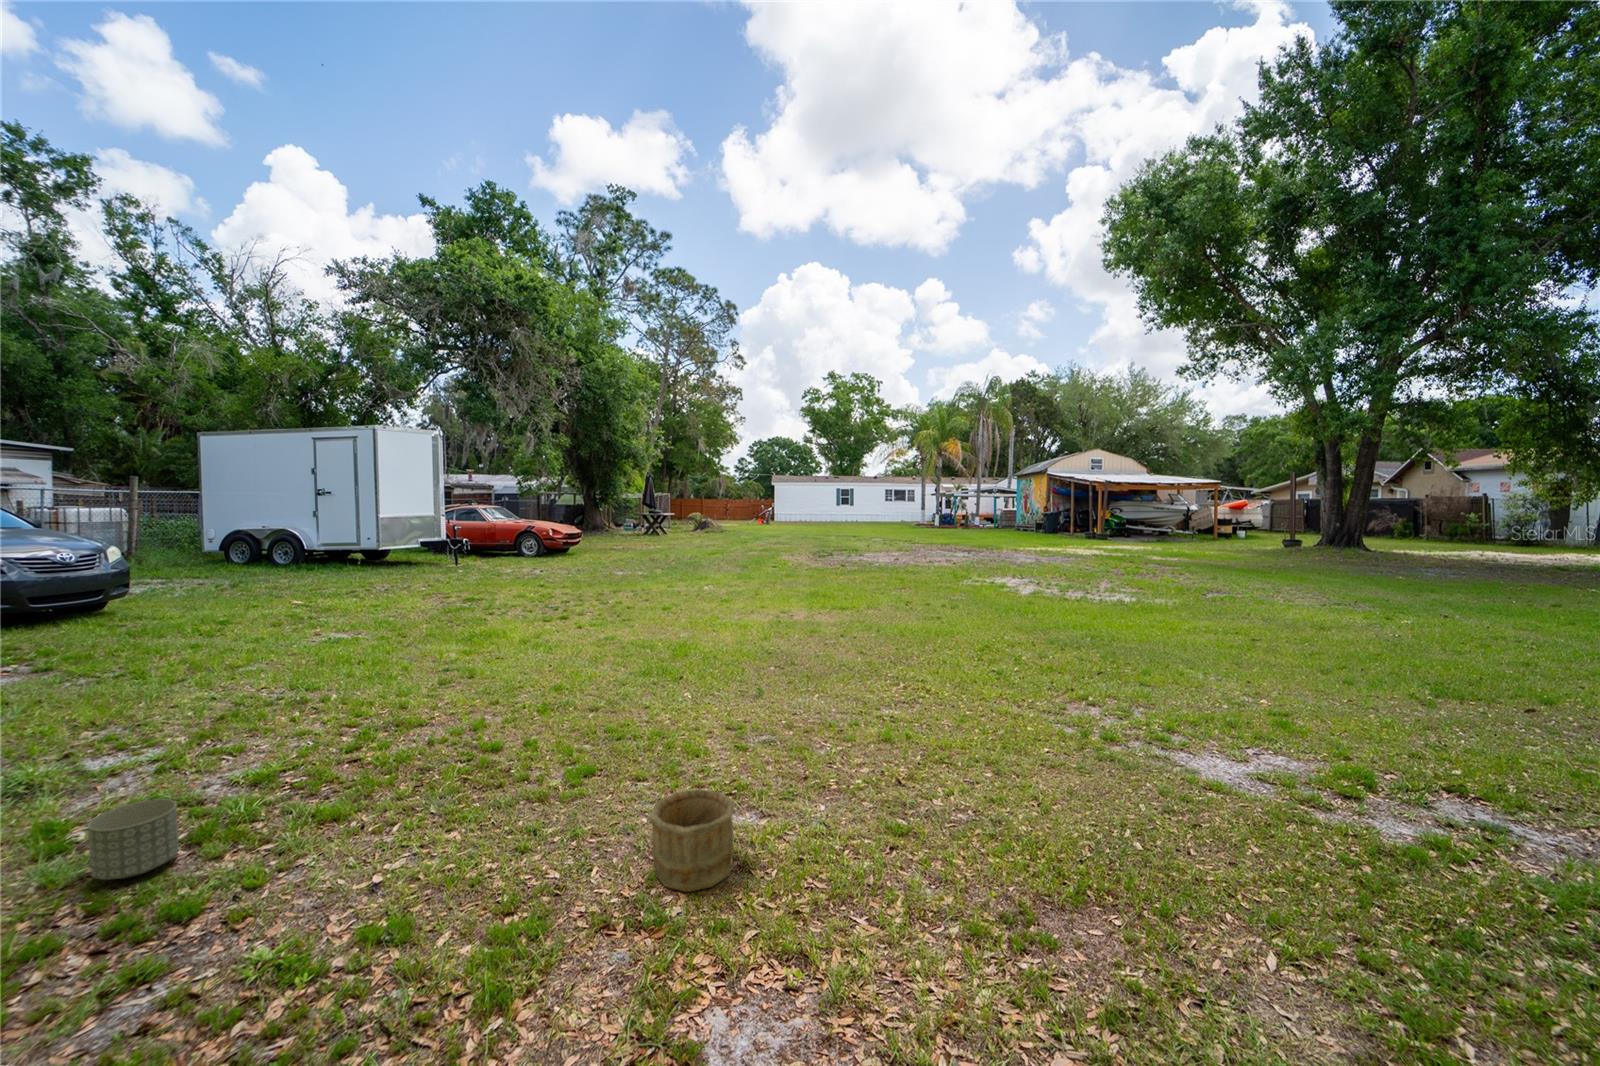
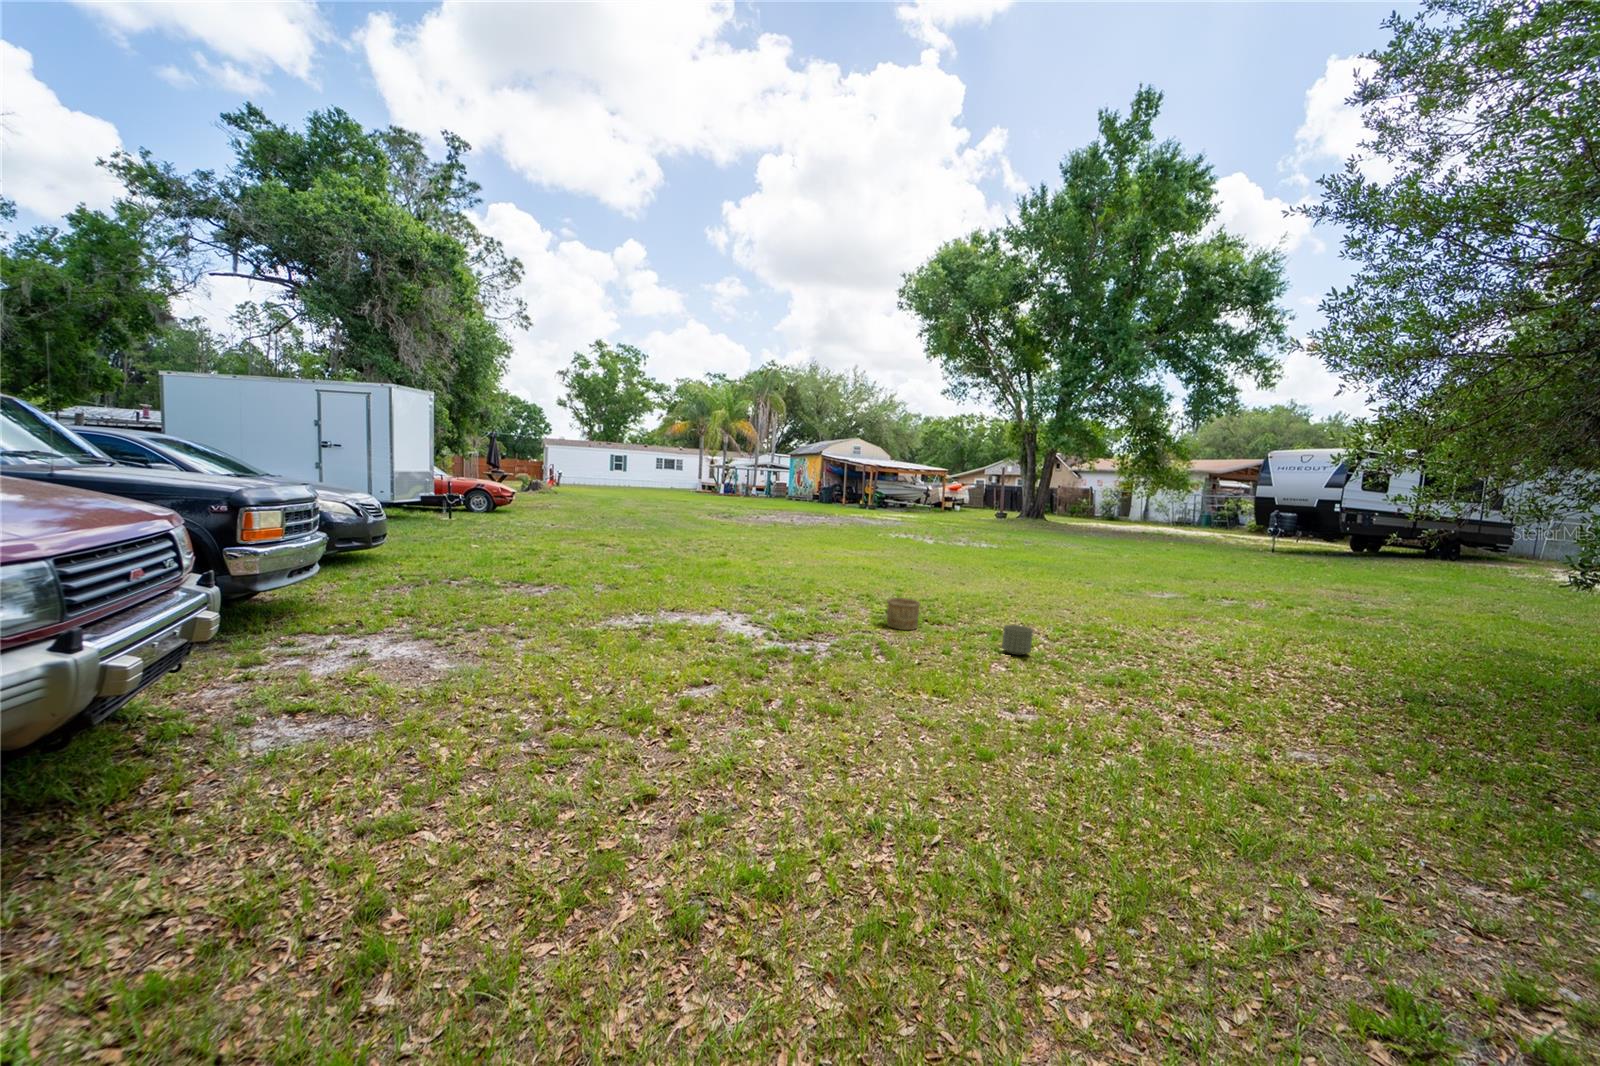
wooden bucket: present [649,789,734,892] -> present [887,598,920,630]

